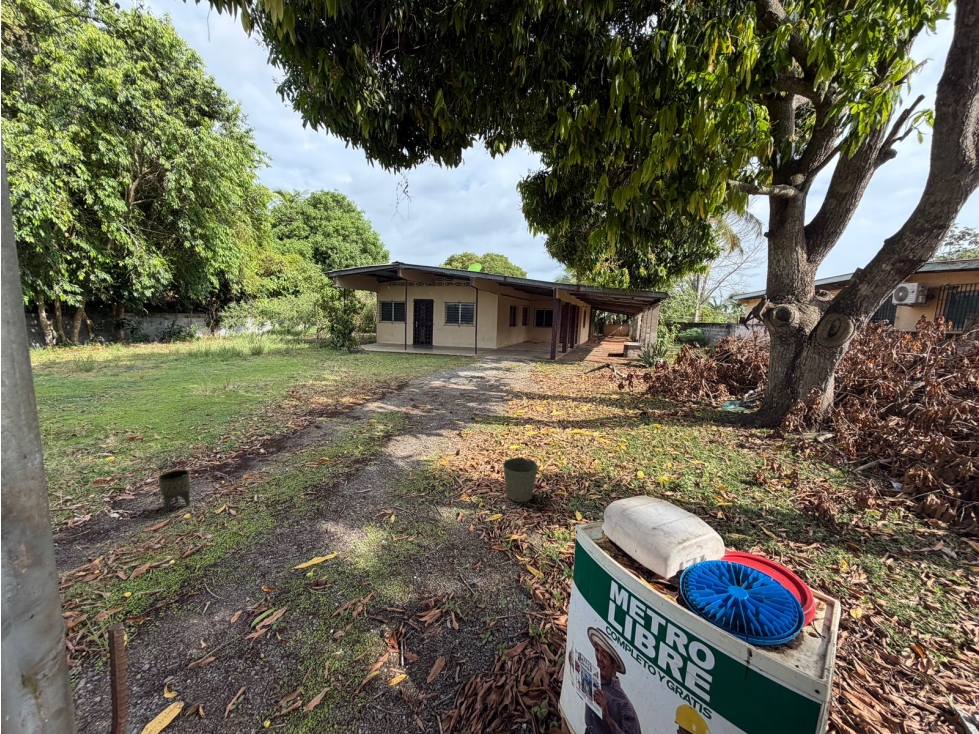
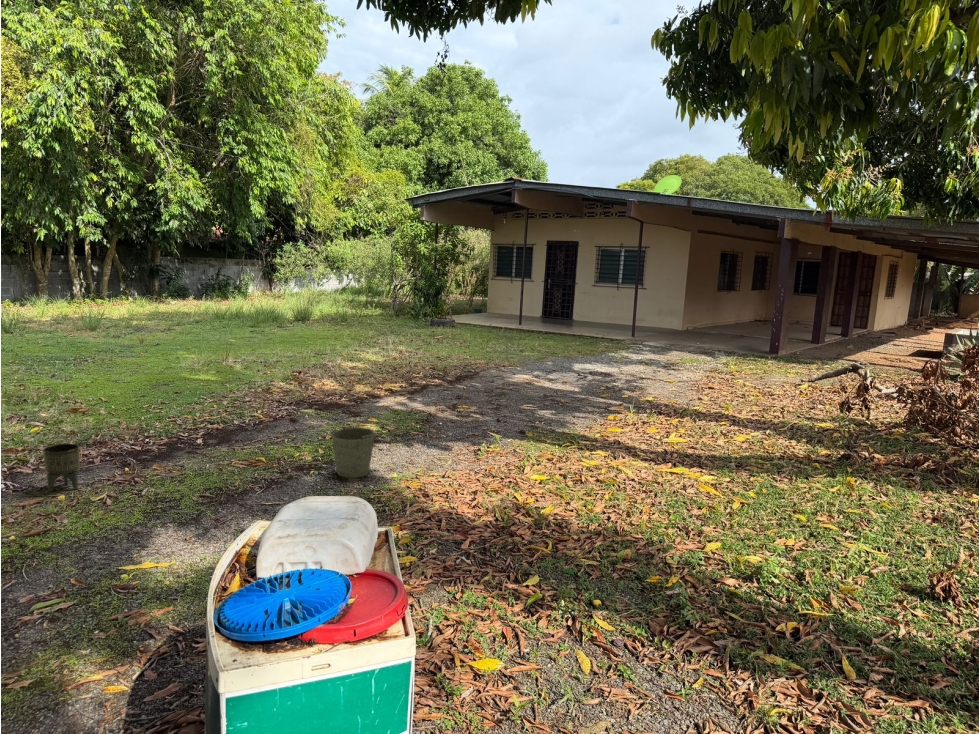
bucket: present [503,458,538,502] -> present [331,427,375,478]

